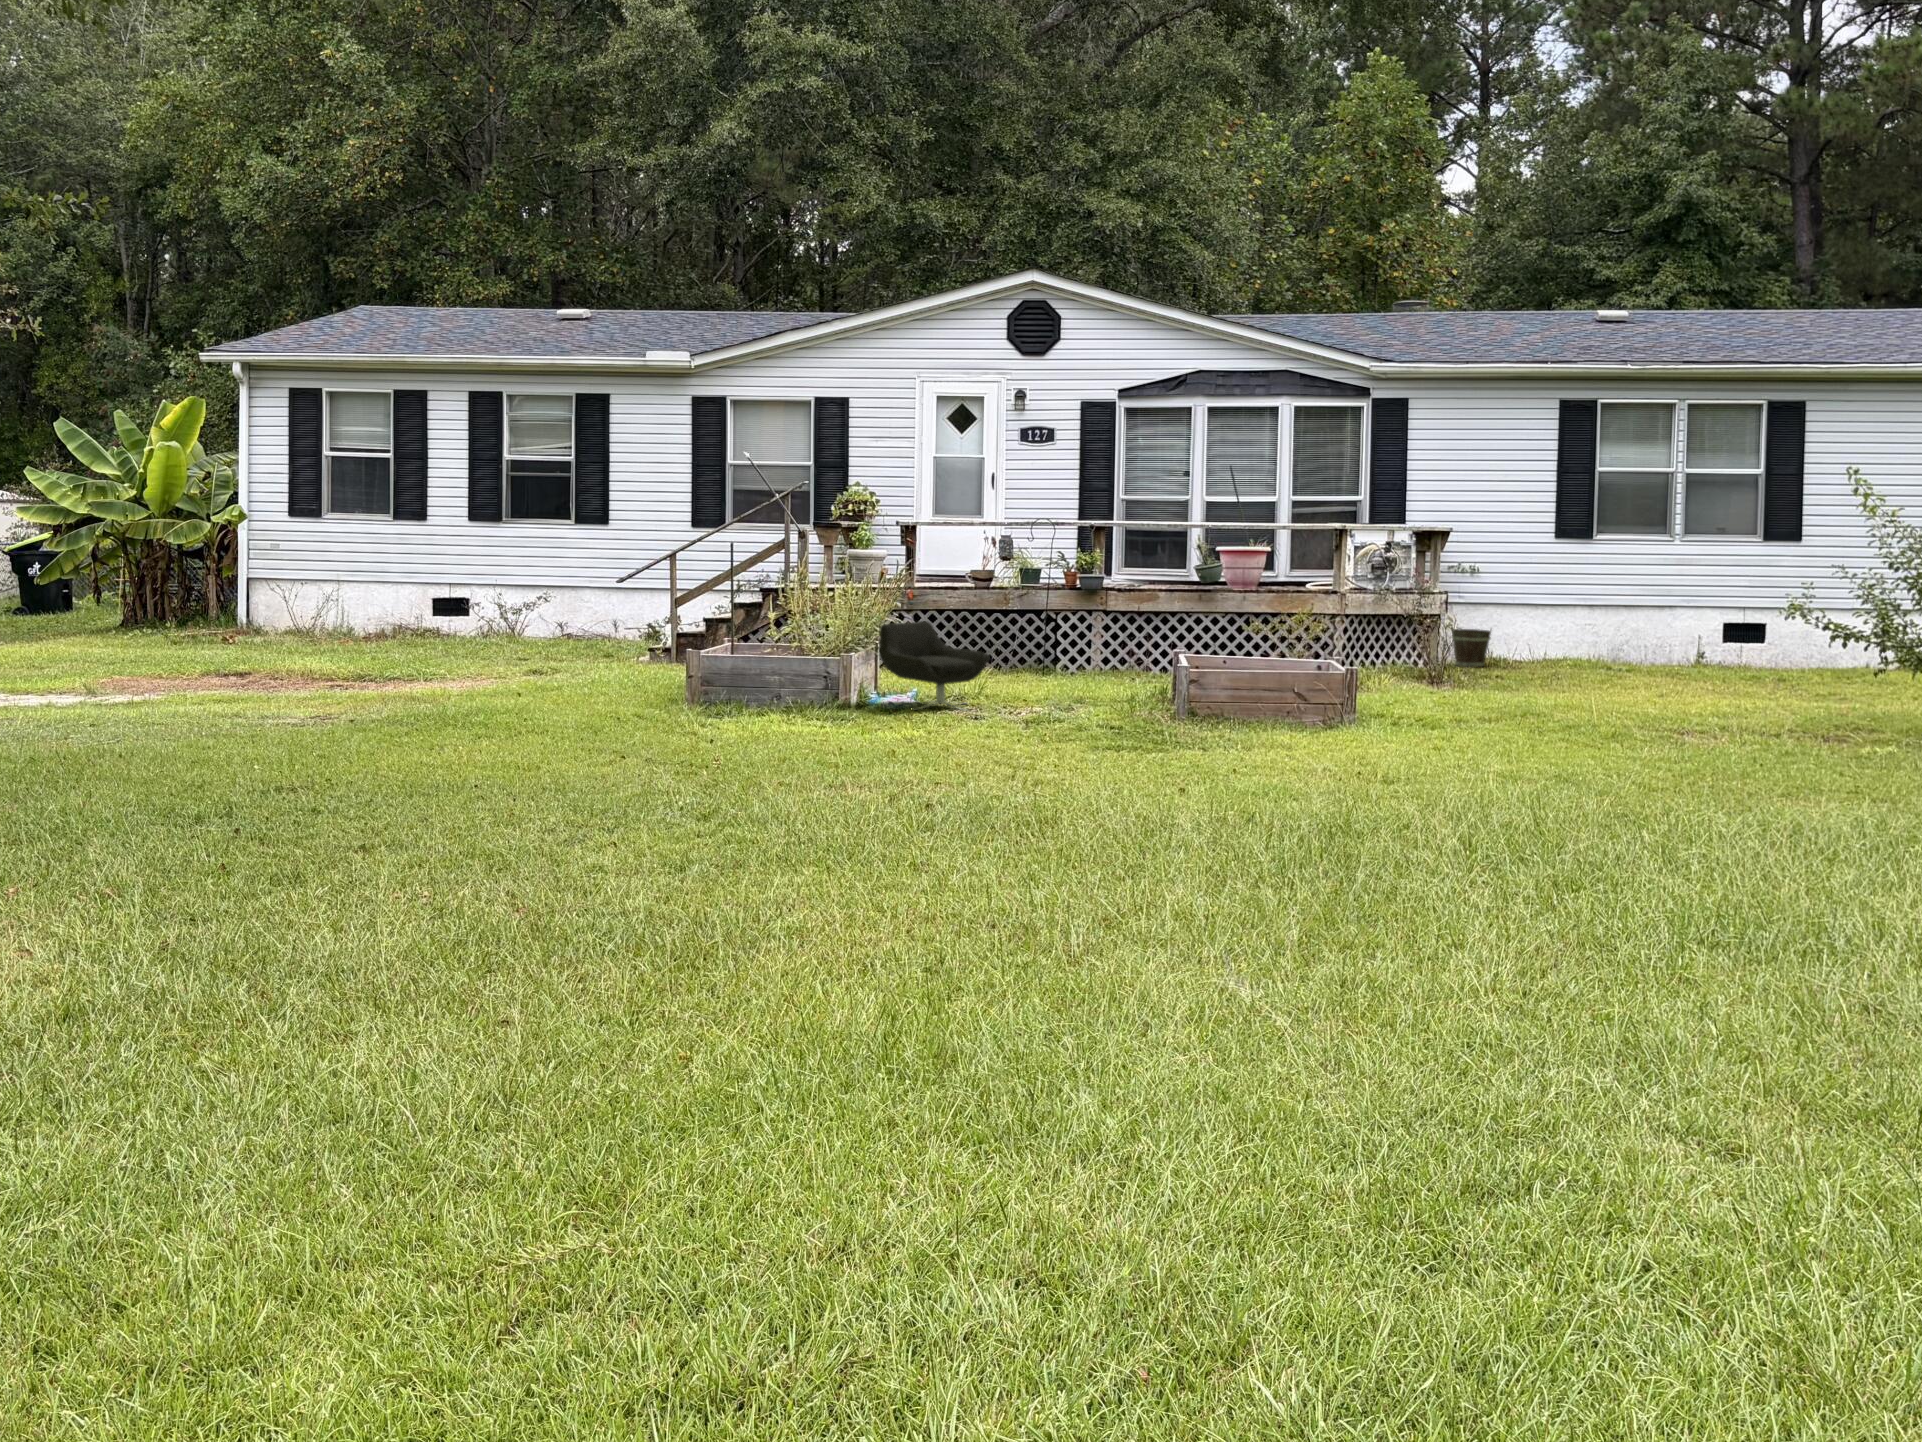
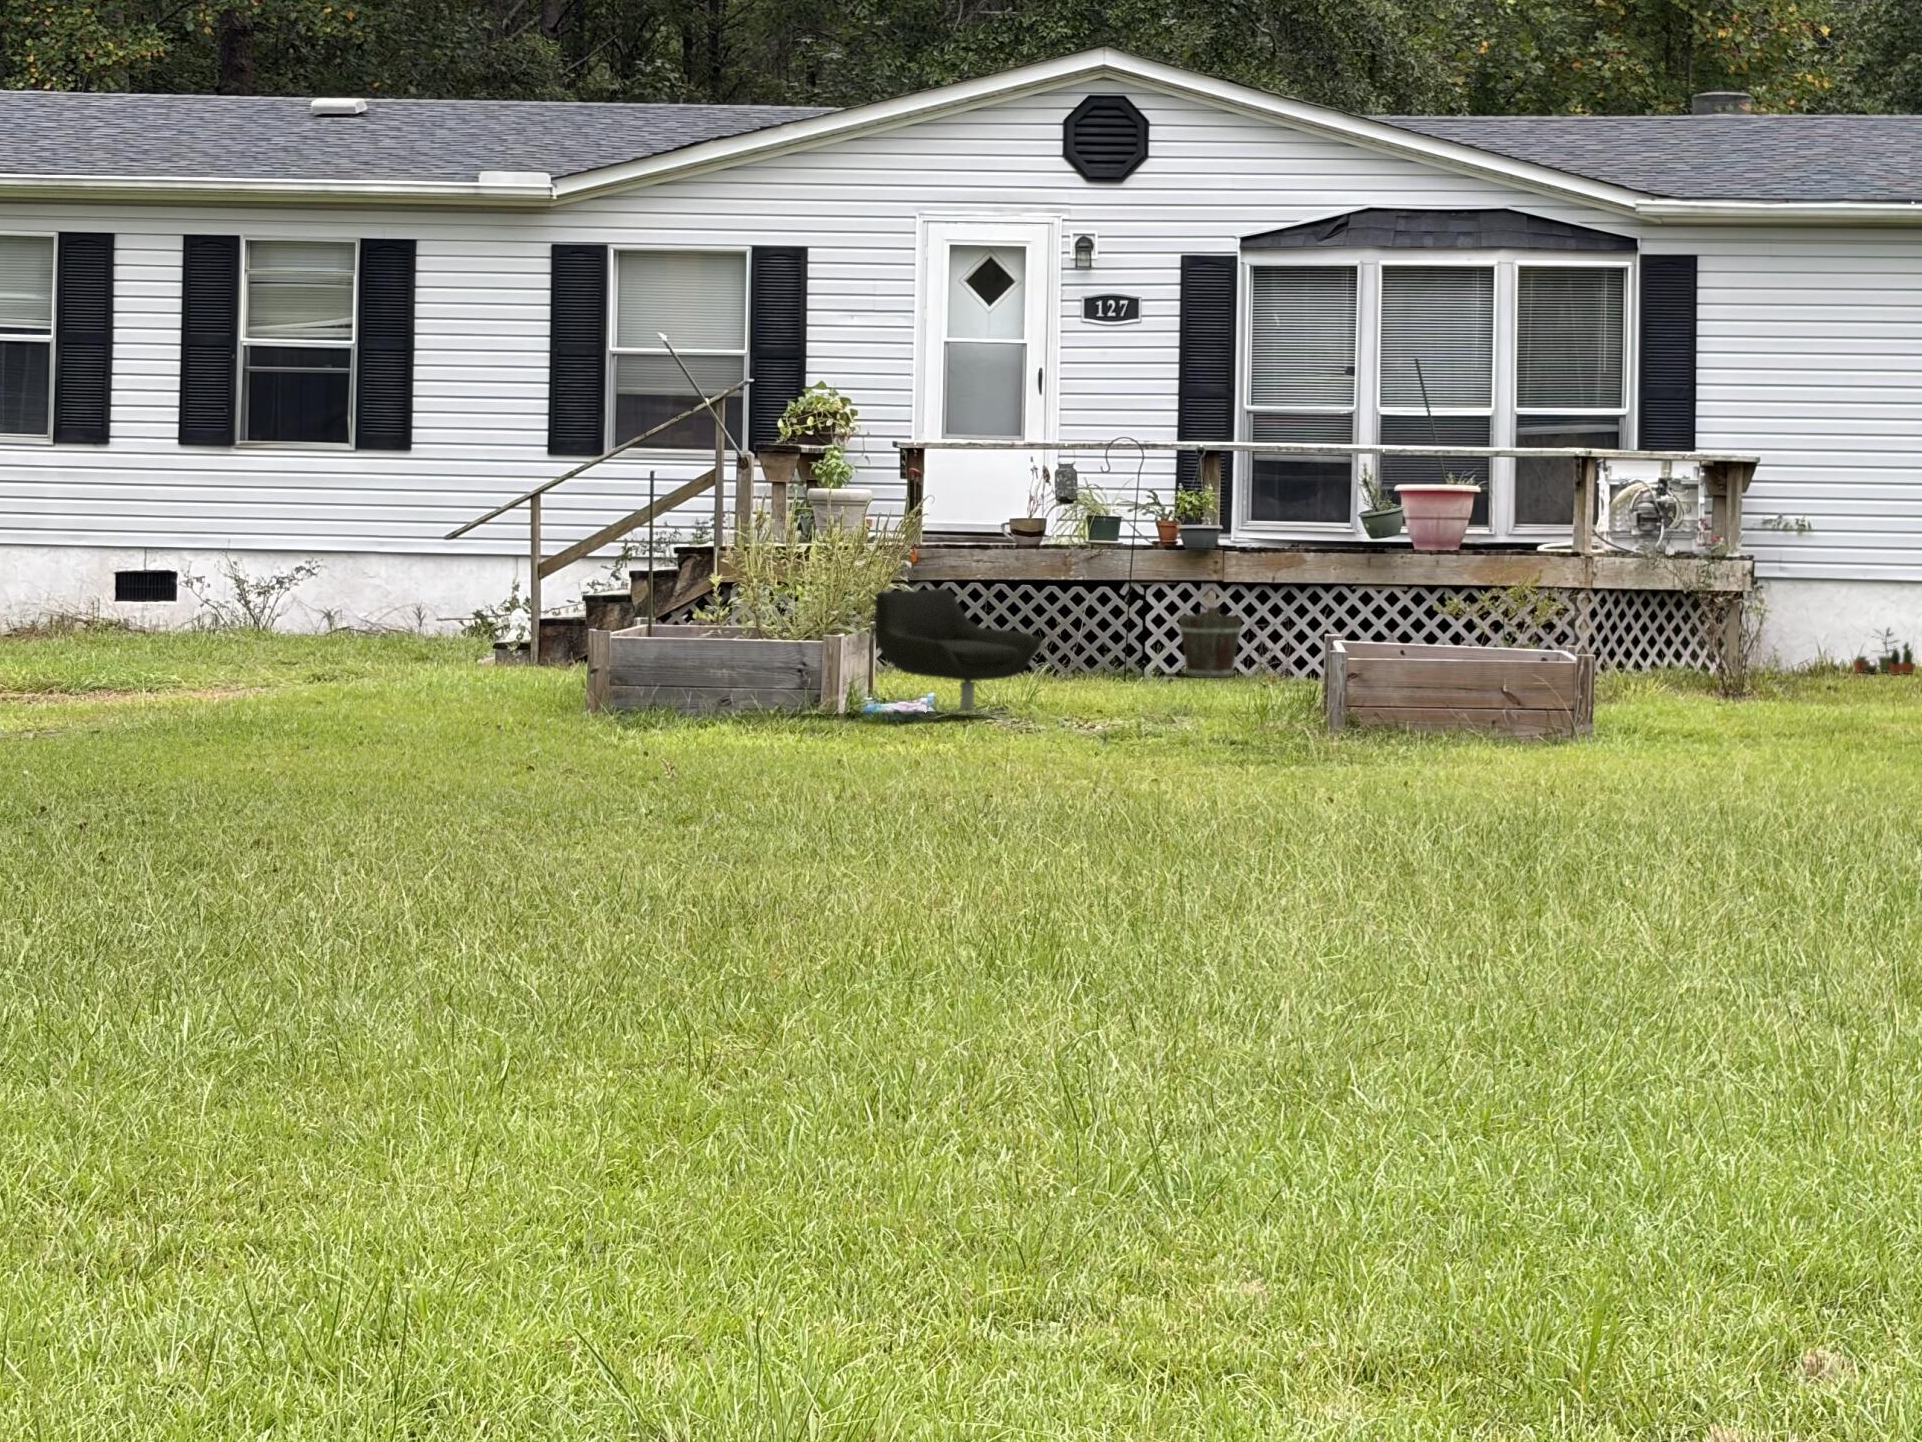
bucket: present [1451,627,1491,667] -> present [1179,607,1242,678]
potted plant: none [1504,637,1545,667] -> present [1853,628,1915,675]

